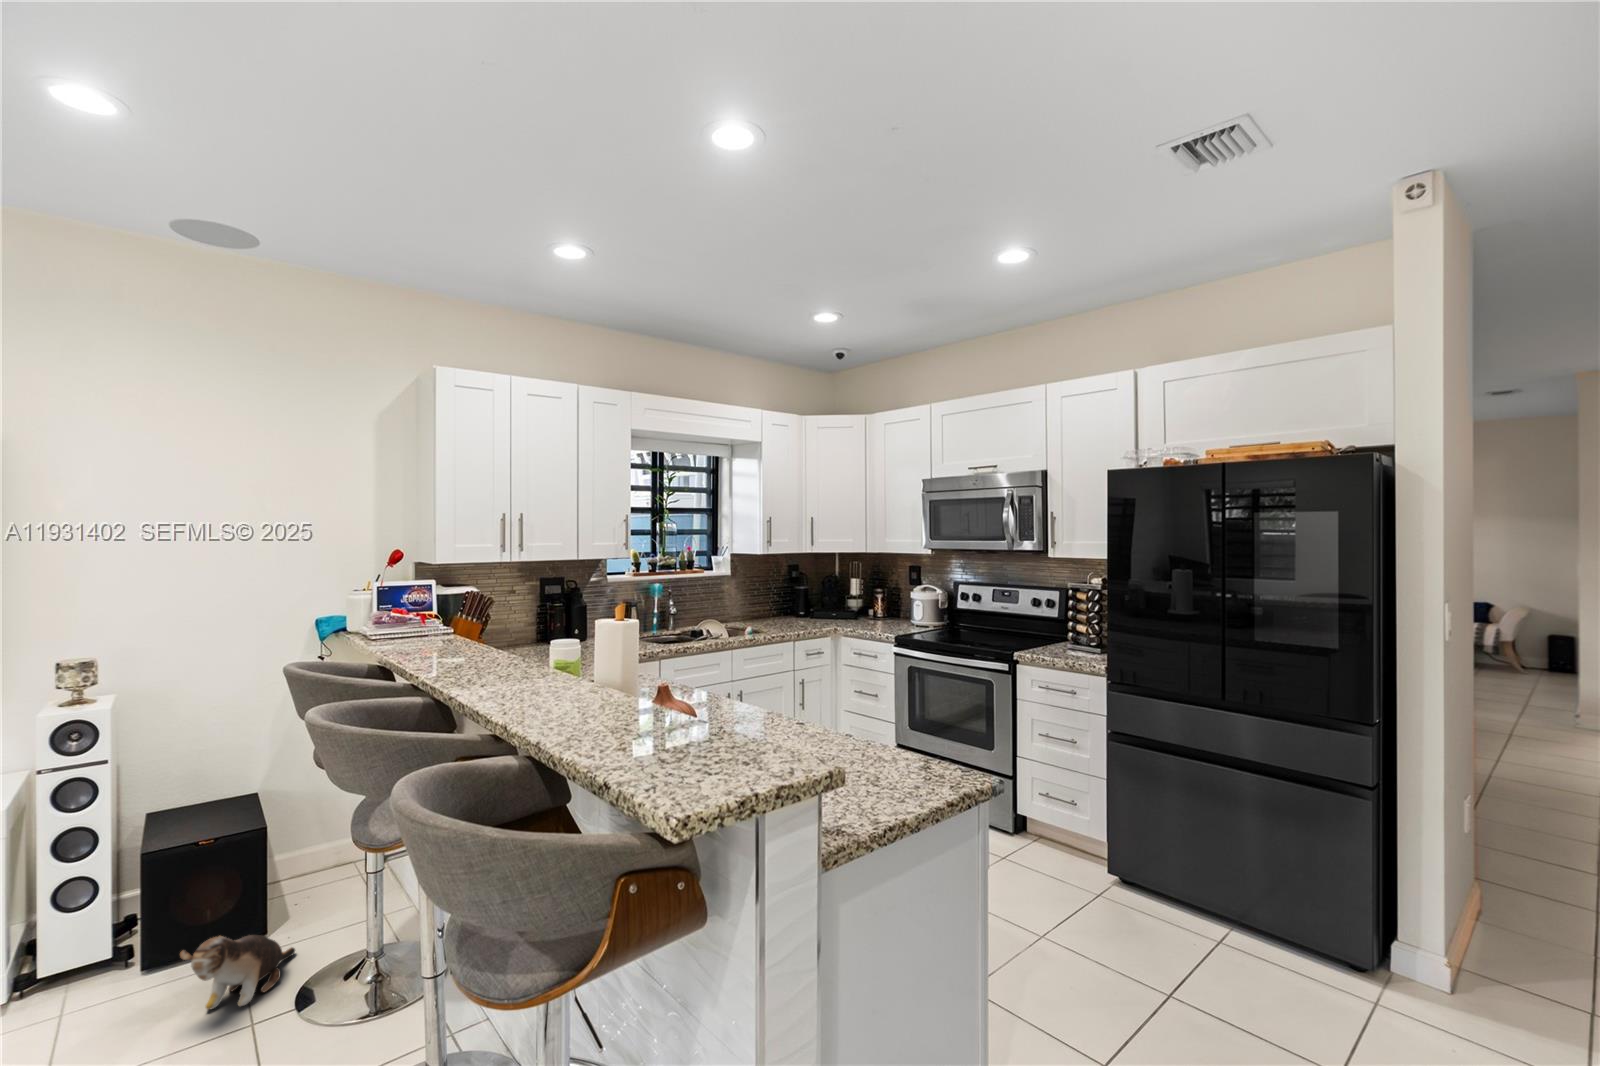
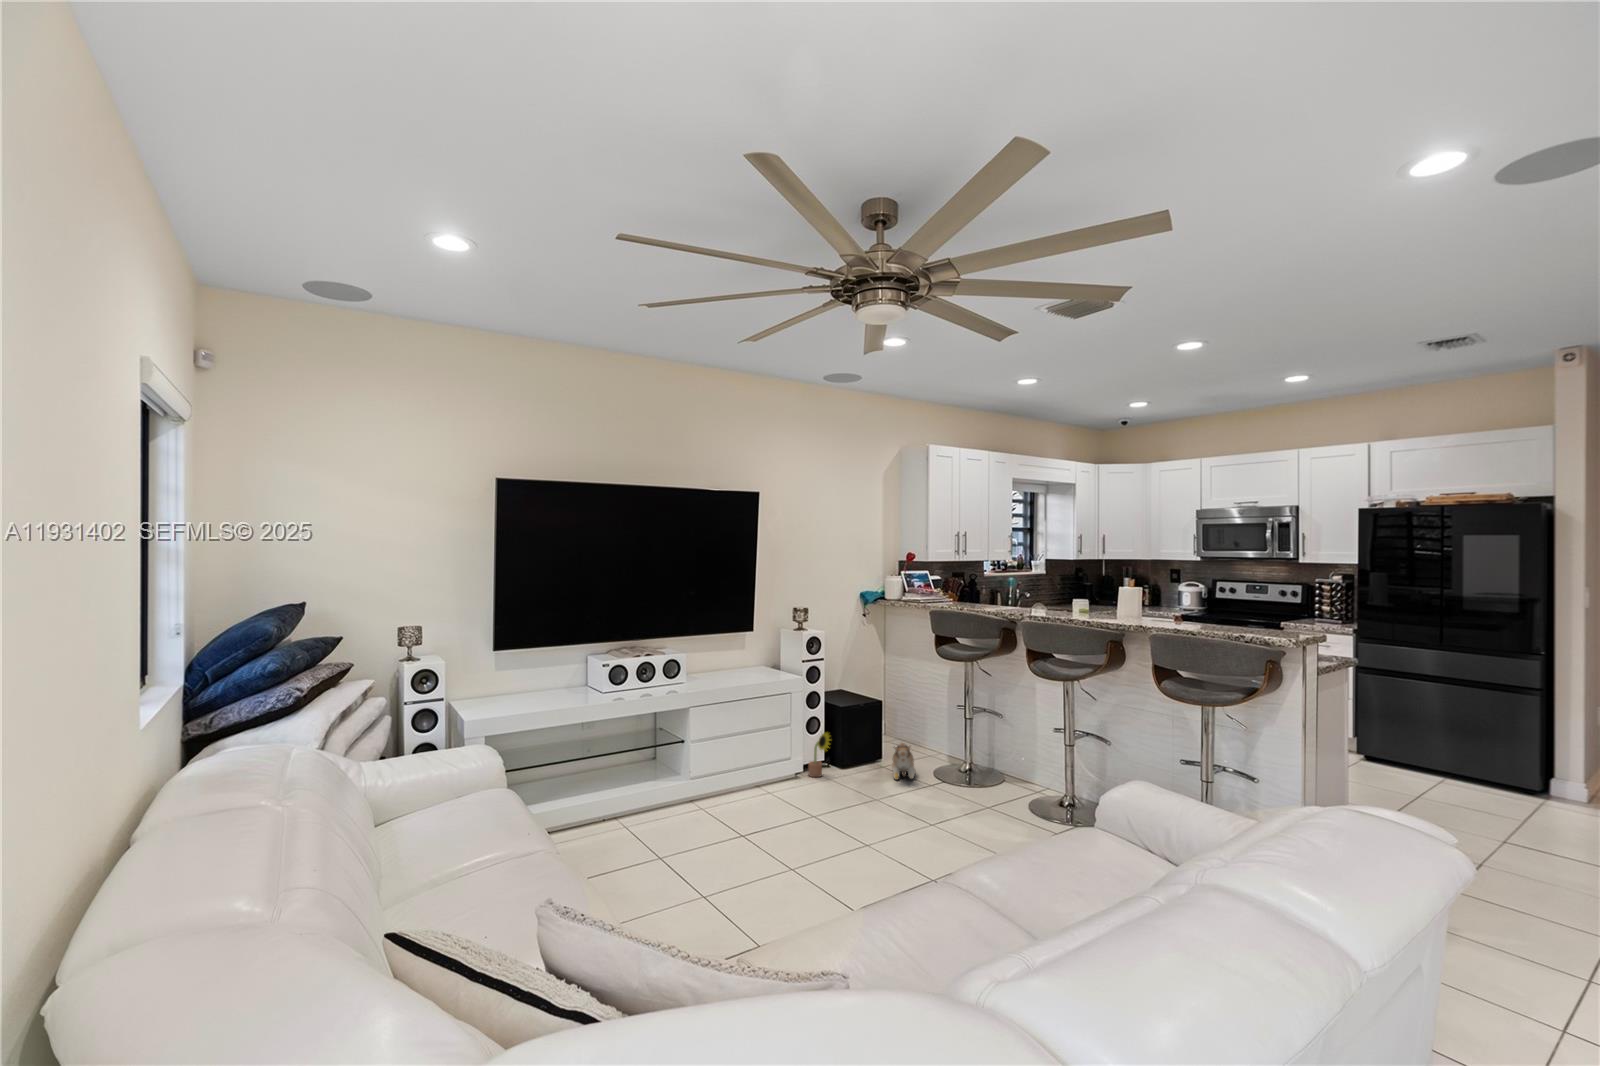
decorative plant: none [35,916,98,1012] -> present [808,733,830,777]

